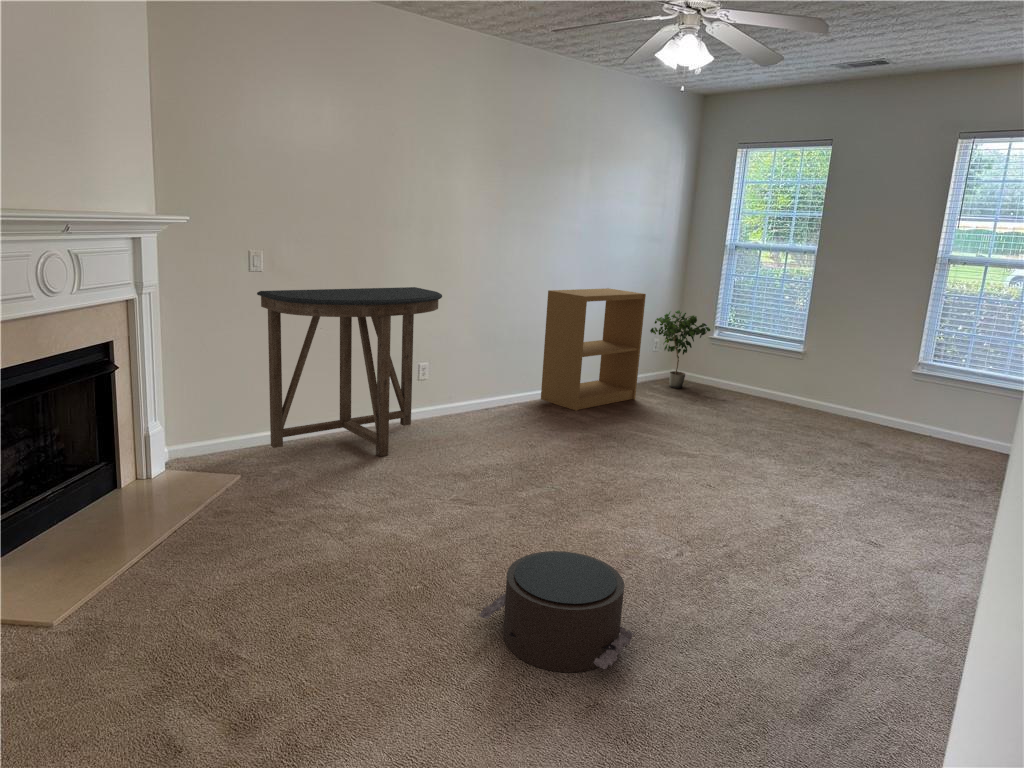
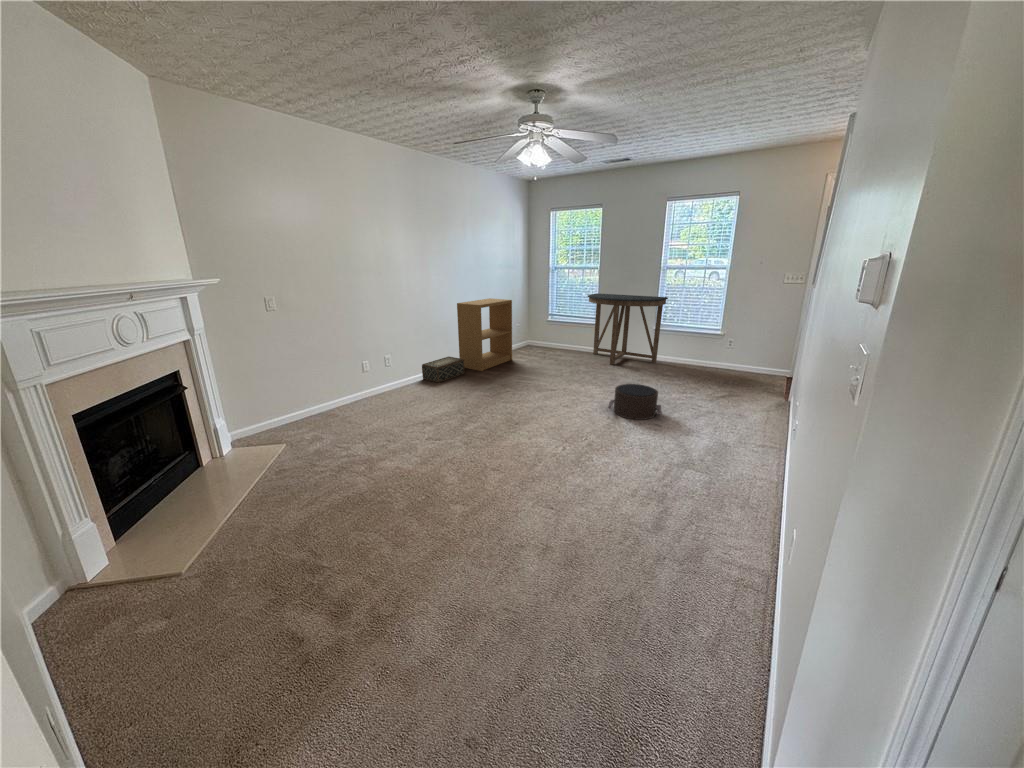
console table: present [257,287,442,456] -> present [588,293,668,365]
potted plant: present [650,310,710,388] -> none [514,307,547,351]
woven basket: none [473,379,547,419] -> present [422,357,464,383]
pouf: present [478,551,635,672] -> present [608,384,662,420]

